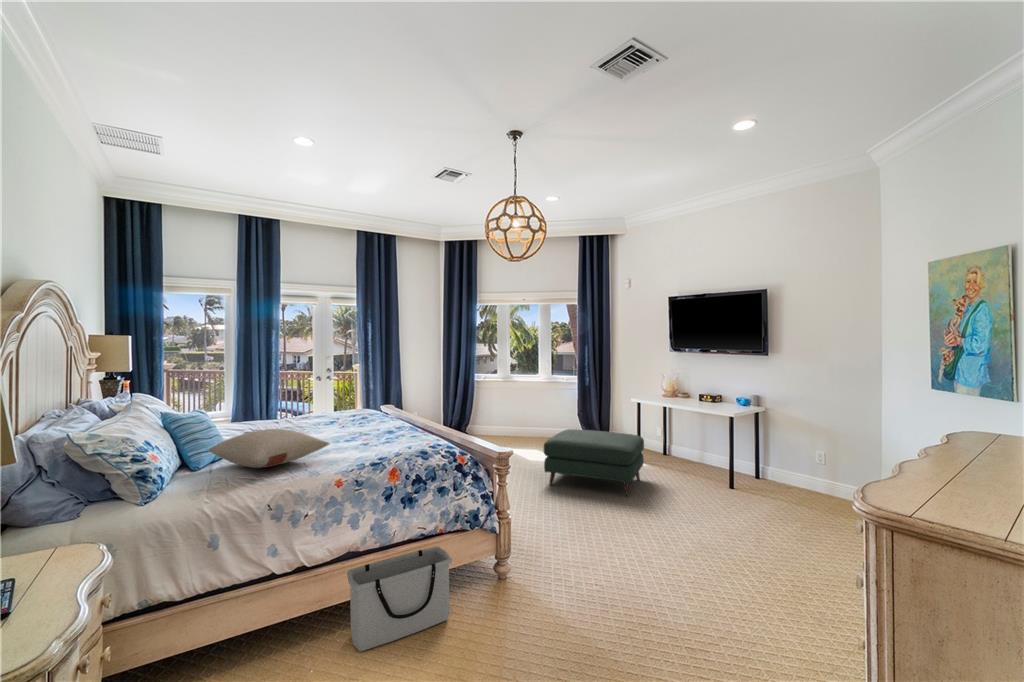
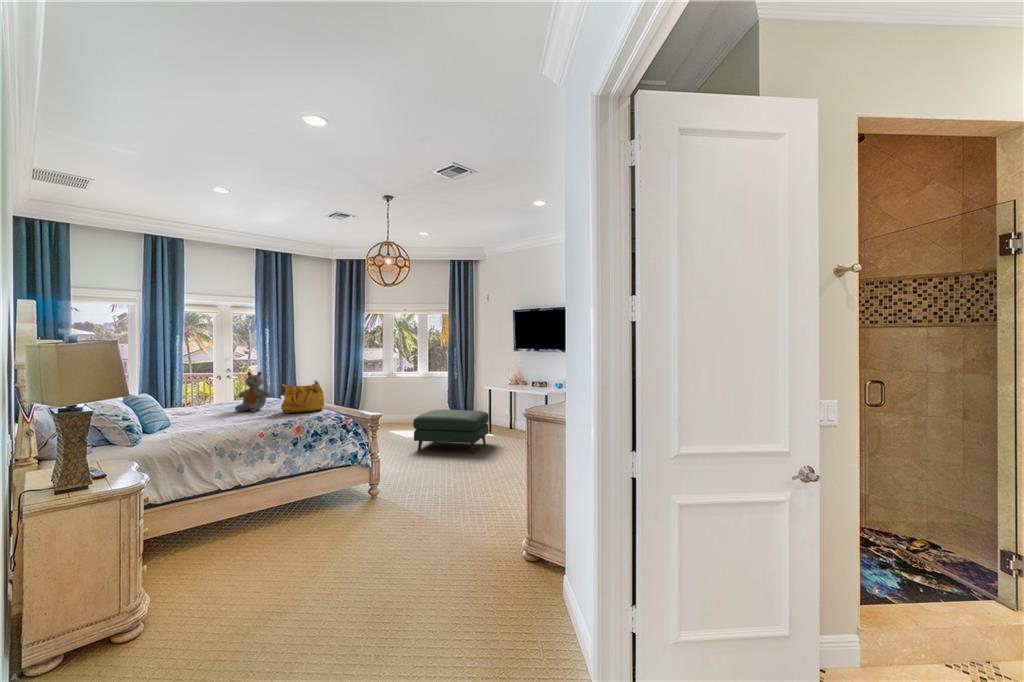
stuffed bear: none [317,379,363,435] -> present [235,372,271,412]
handbag: none [374,394,431,441] -> present [281,380,324,413]
pillow: present [209,429,329,468] -> none [162,403,251,428]
storage bin: present [347,546,452,651] -> none [268,475,339,534]

